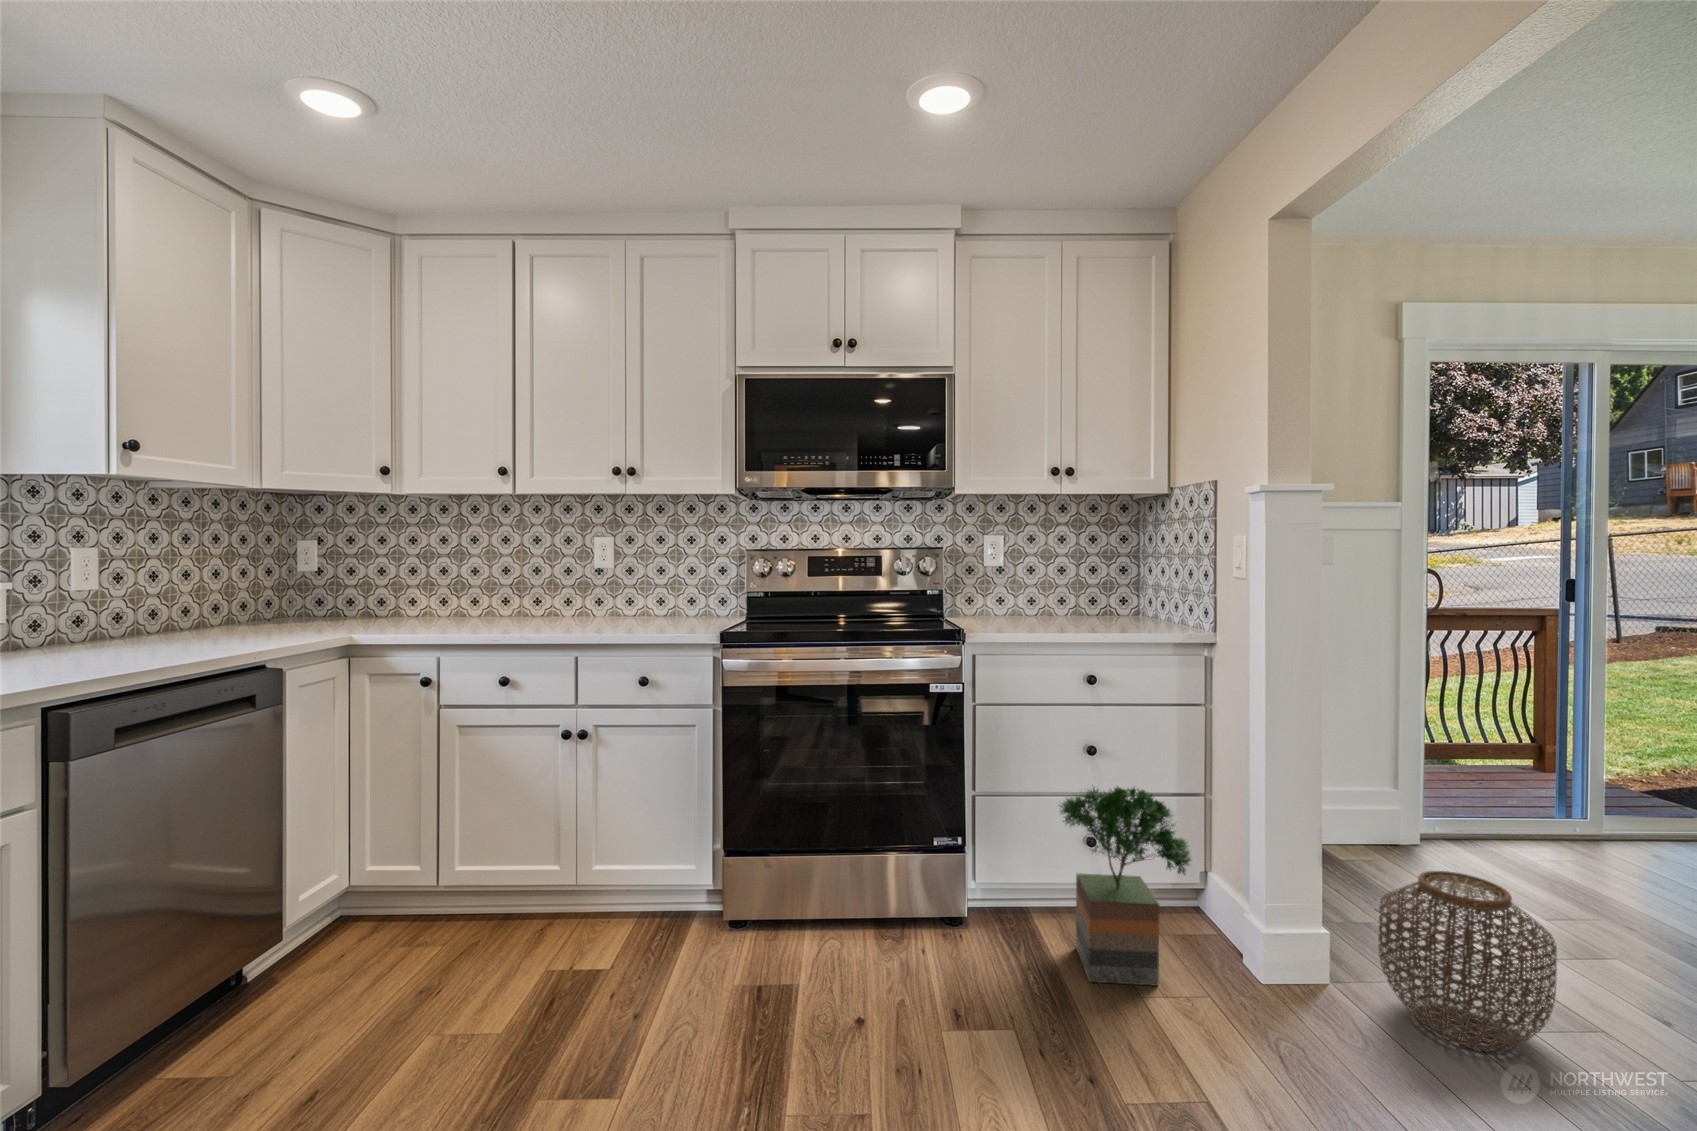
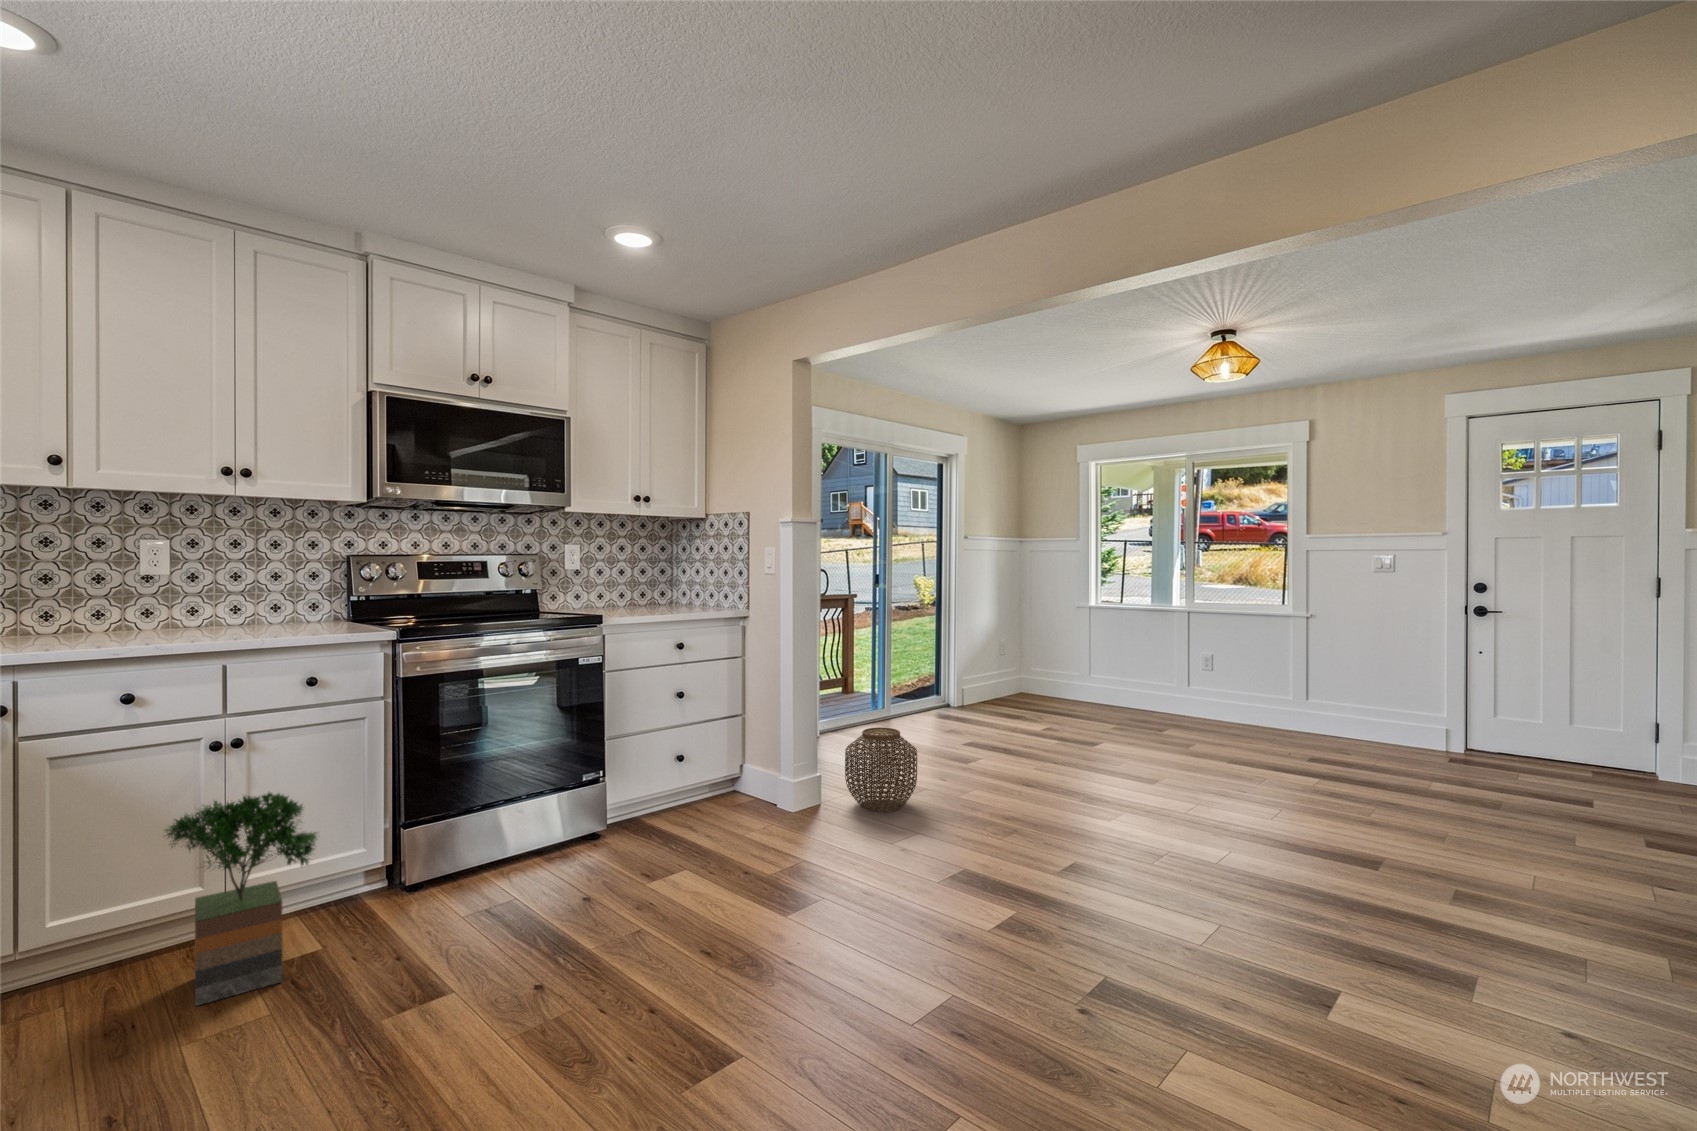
potted tree: present [1059,787,1191,986] -> present [165,793,317,1006]

